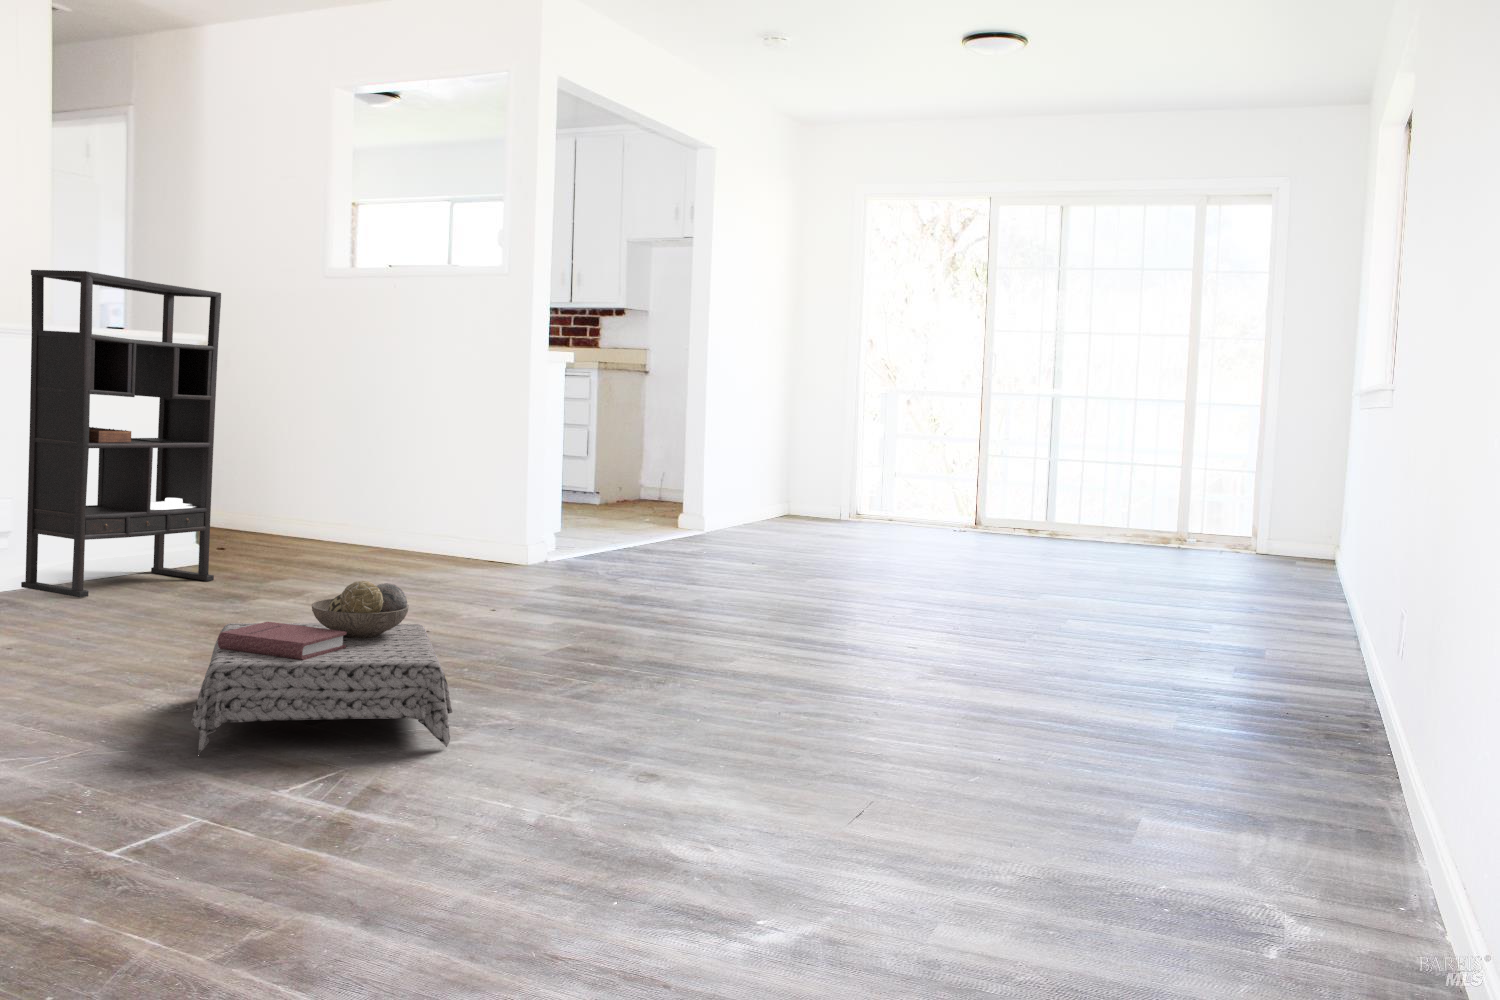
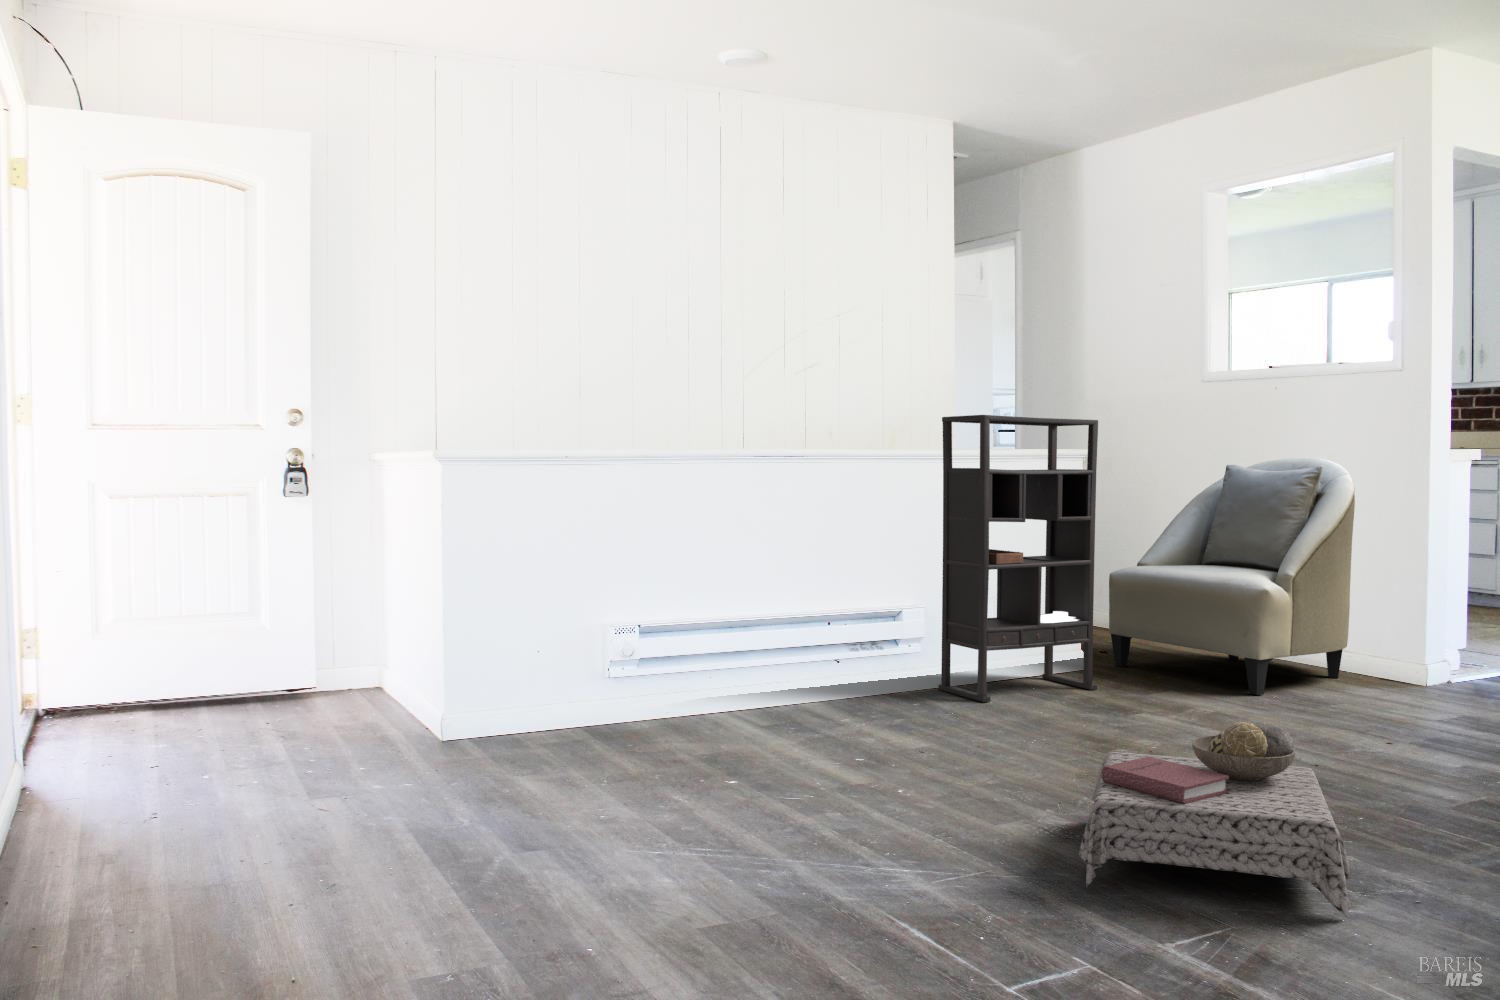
armchair: none [228,353,471,579] -> present [1109,458,1355,695]

